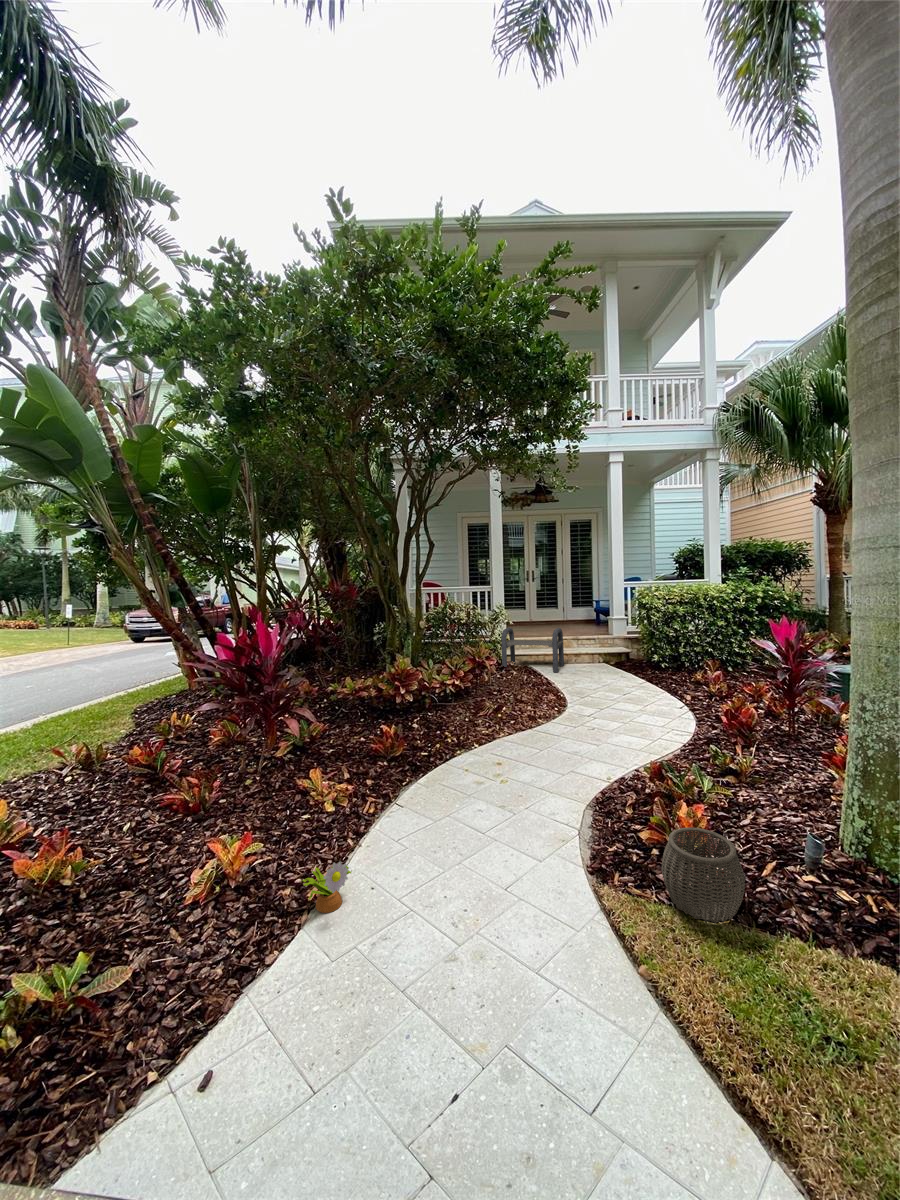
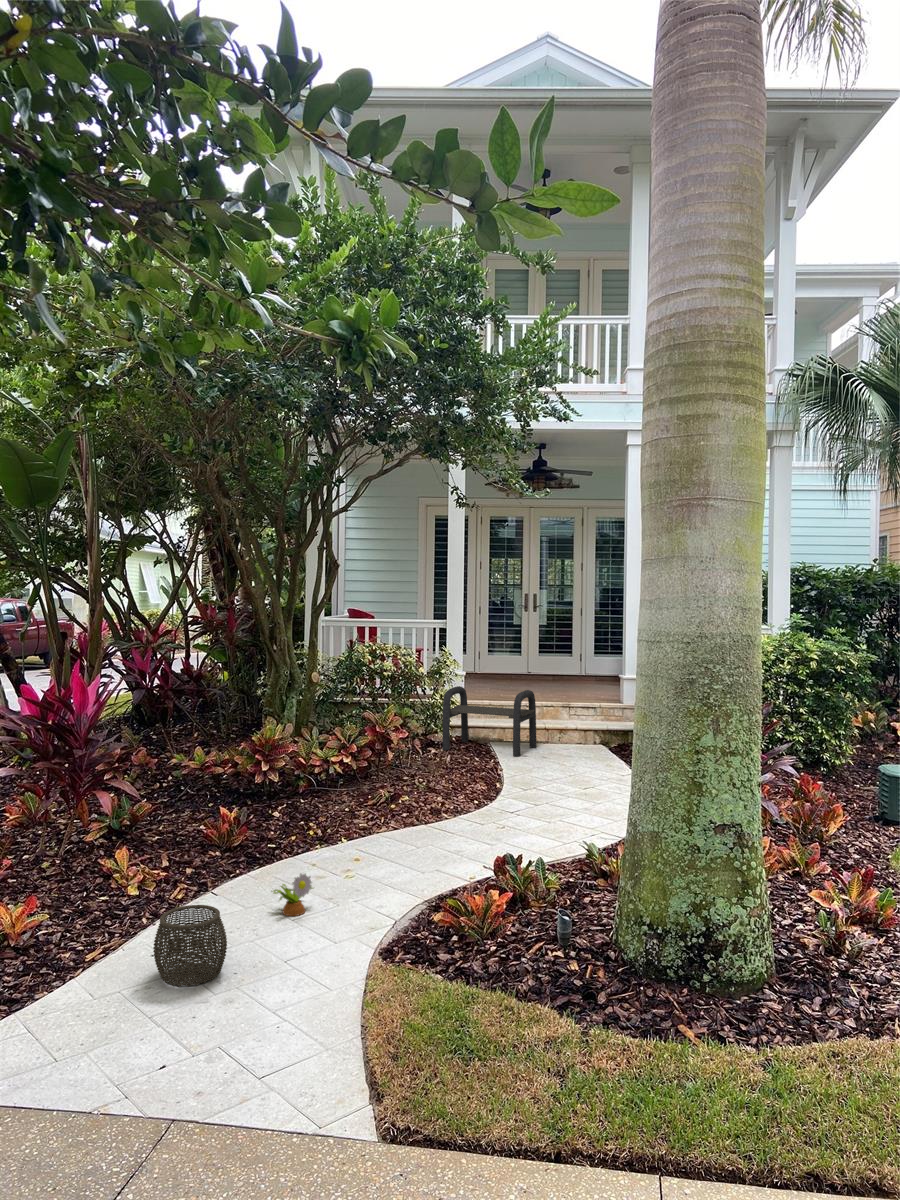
woven basket: present [662,828,745,923] -> present [153,905,227,987]
decorative plant: present [303,862,352,913] -> present [273,873,313,916]

